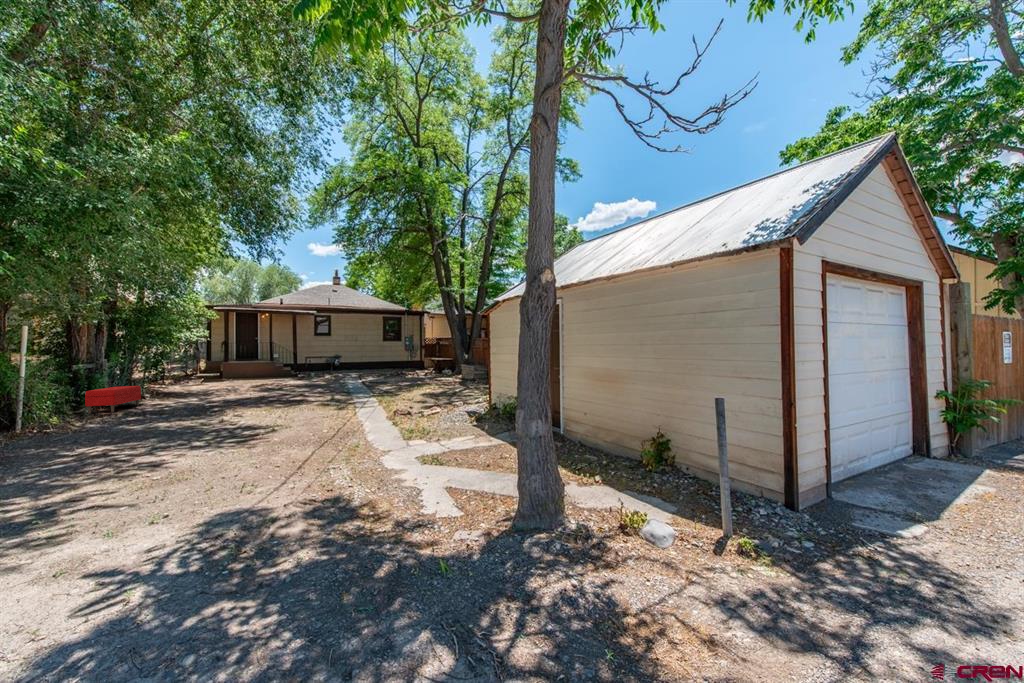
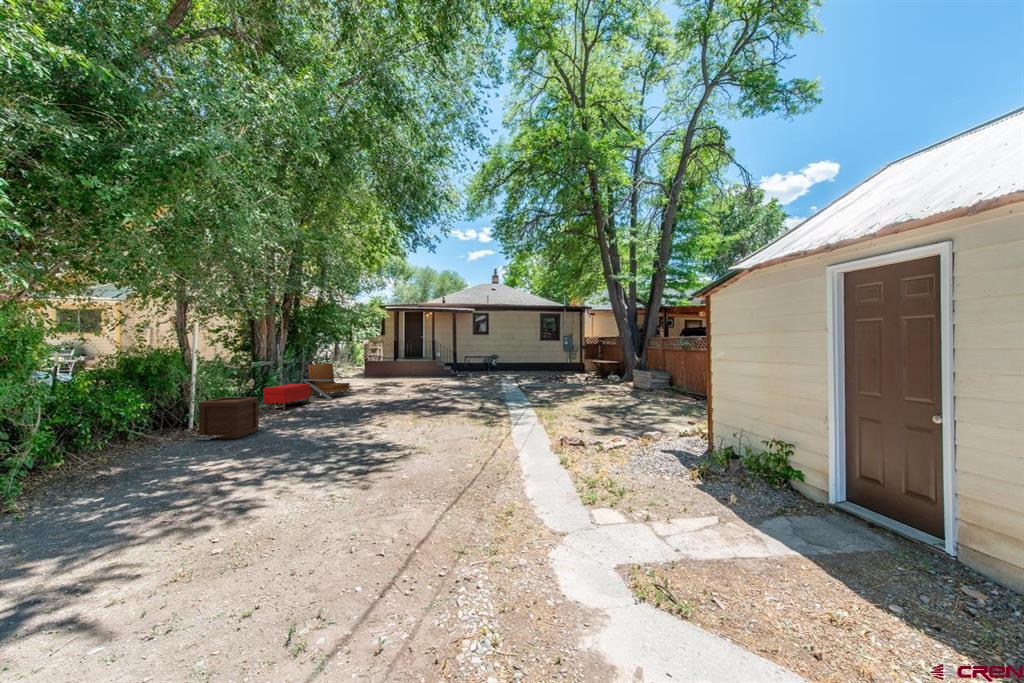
lounge chair: none [128,365,189,403] -> present [303,363,353,400]
wooden crate: none [22,397,94,442] -> present [199,397,258,439]

